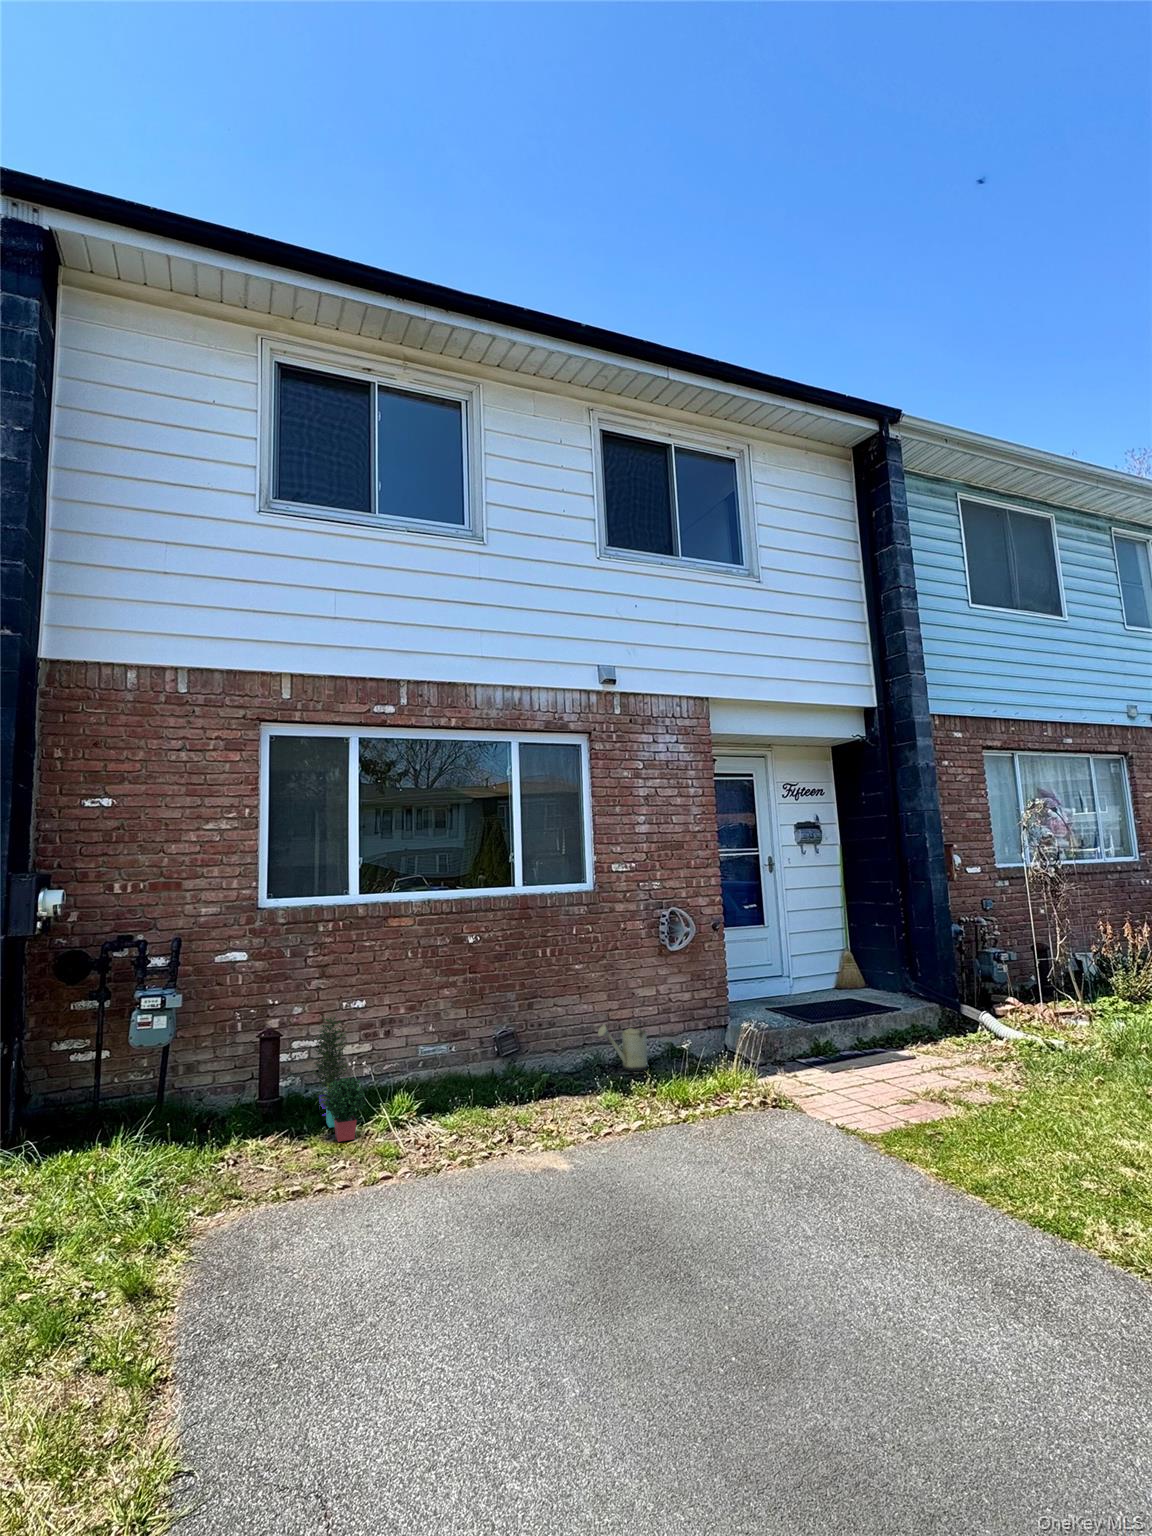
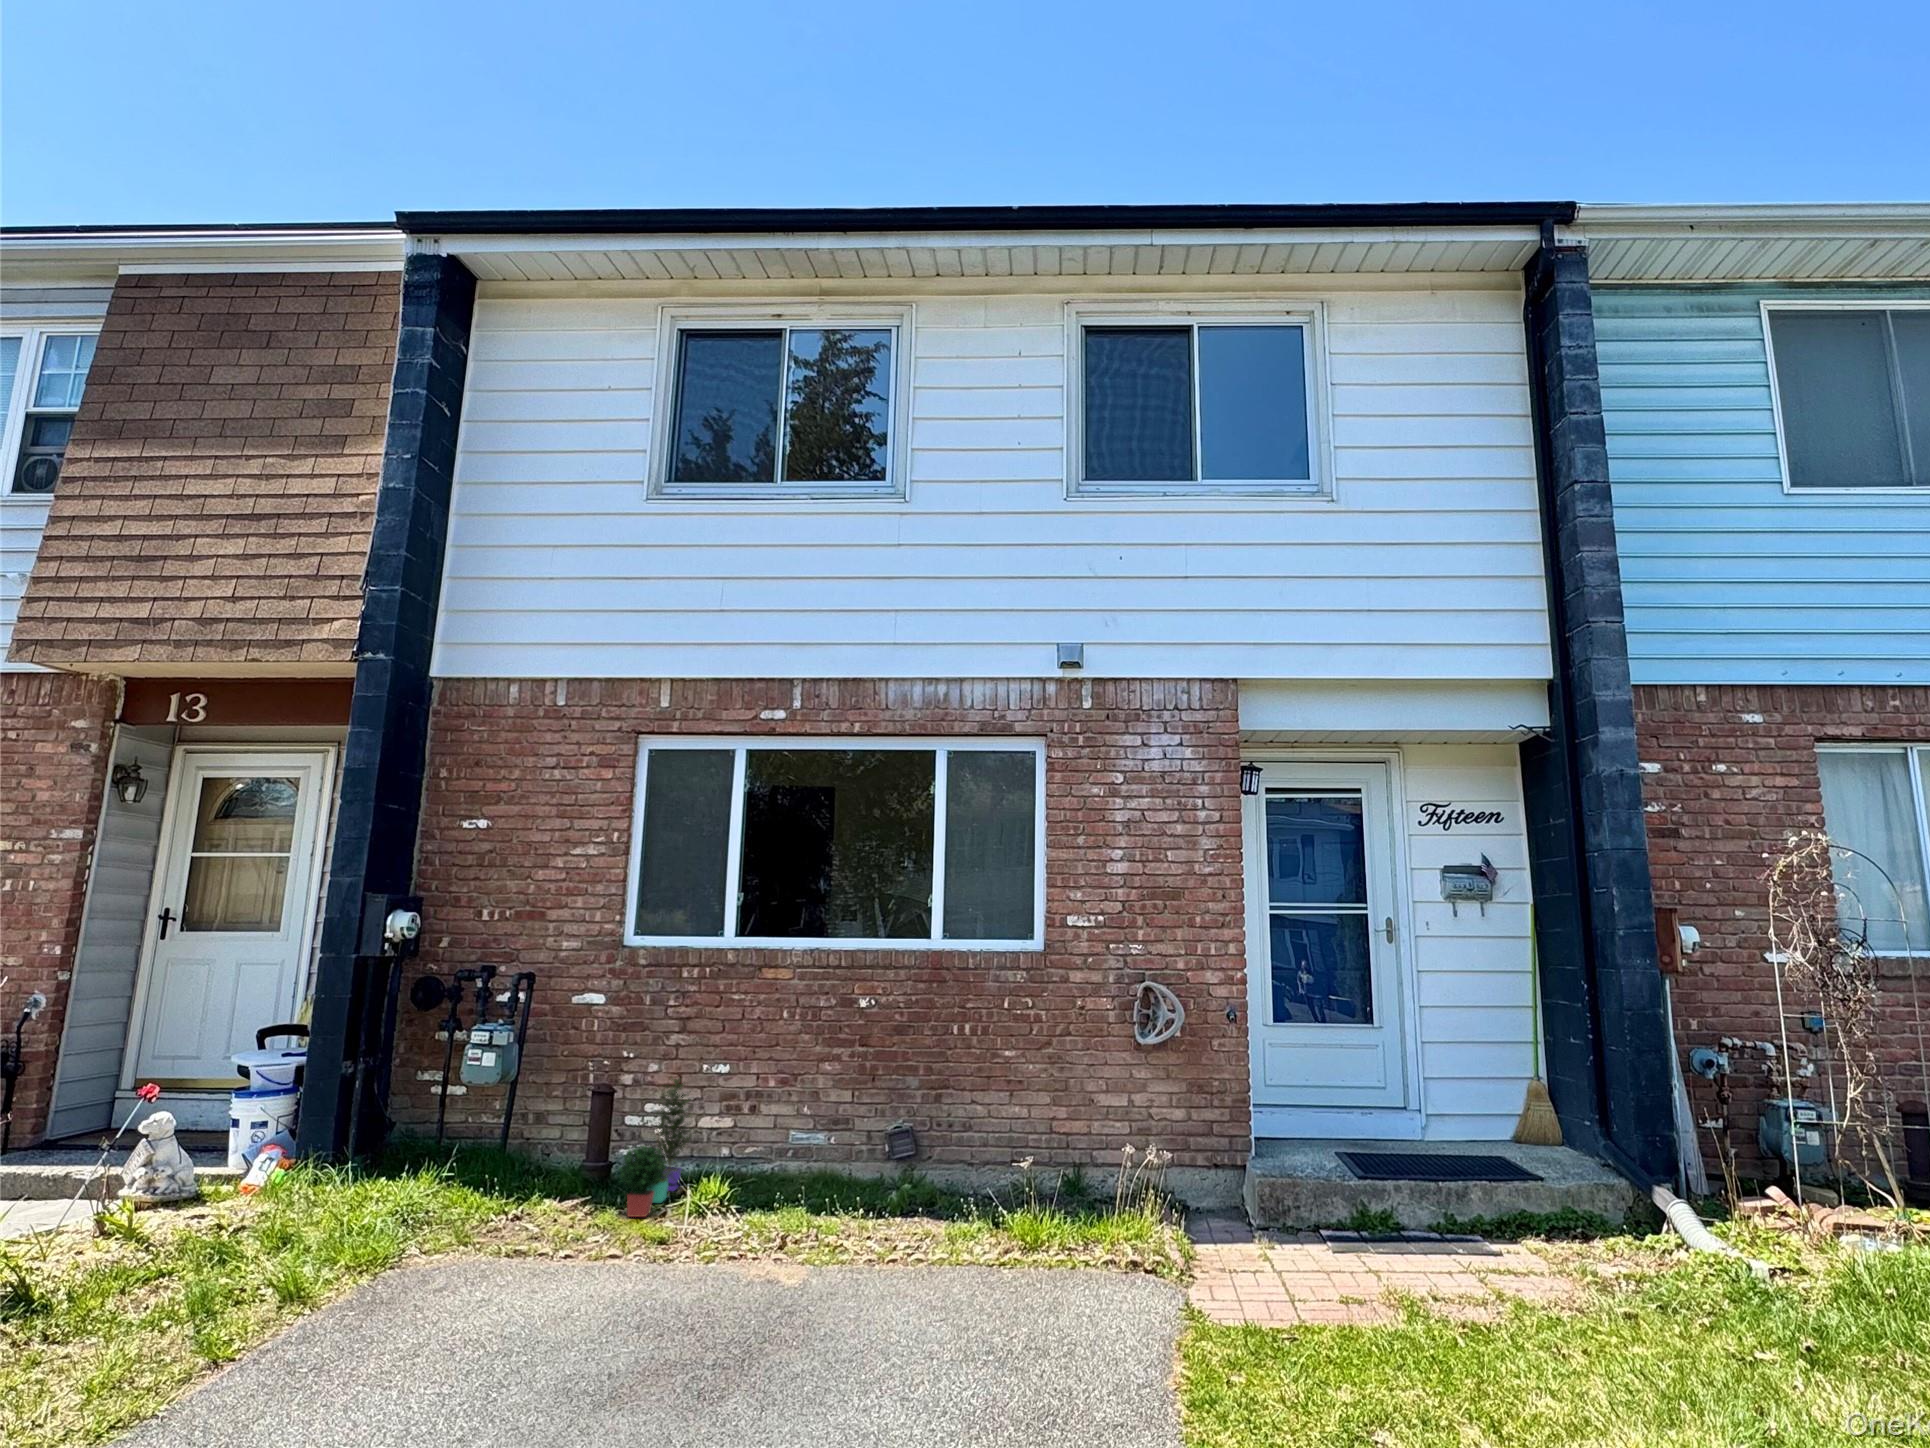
watering can: present [598,1021,647,1071] -> none [1023,1128,1103,1205]

